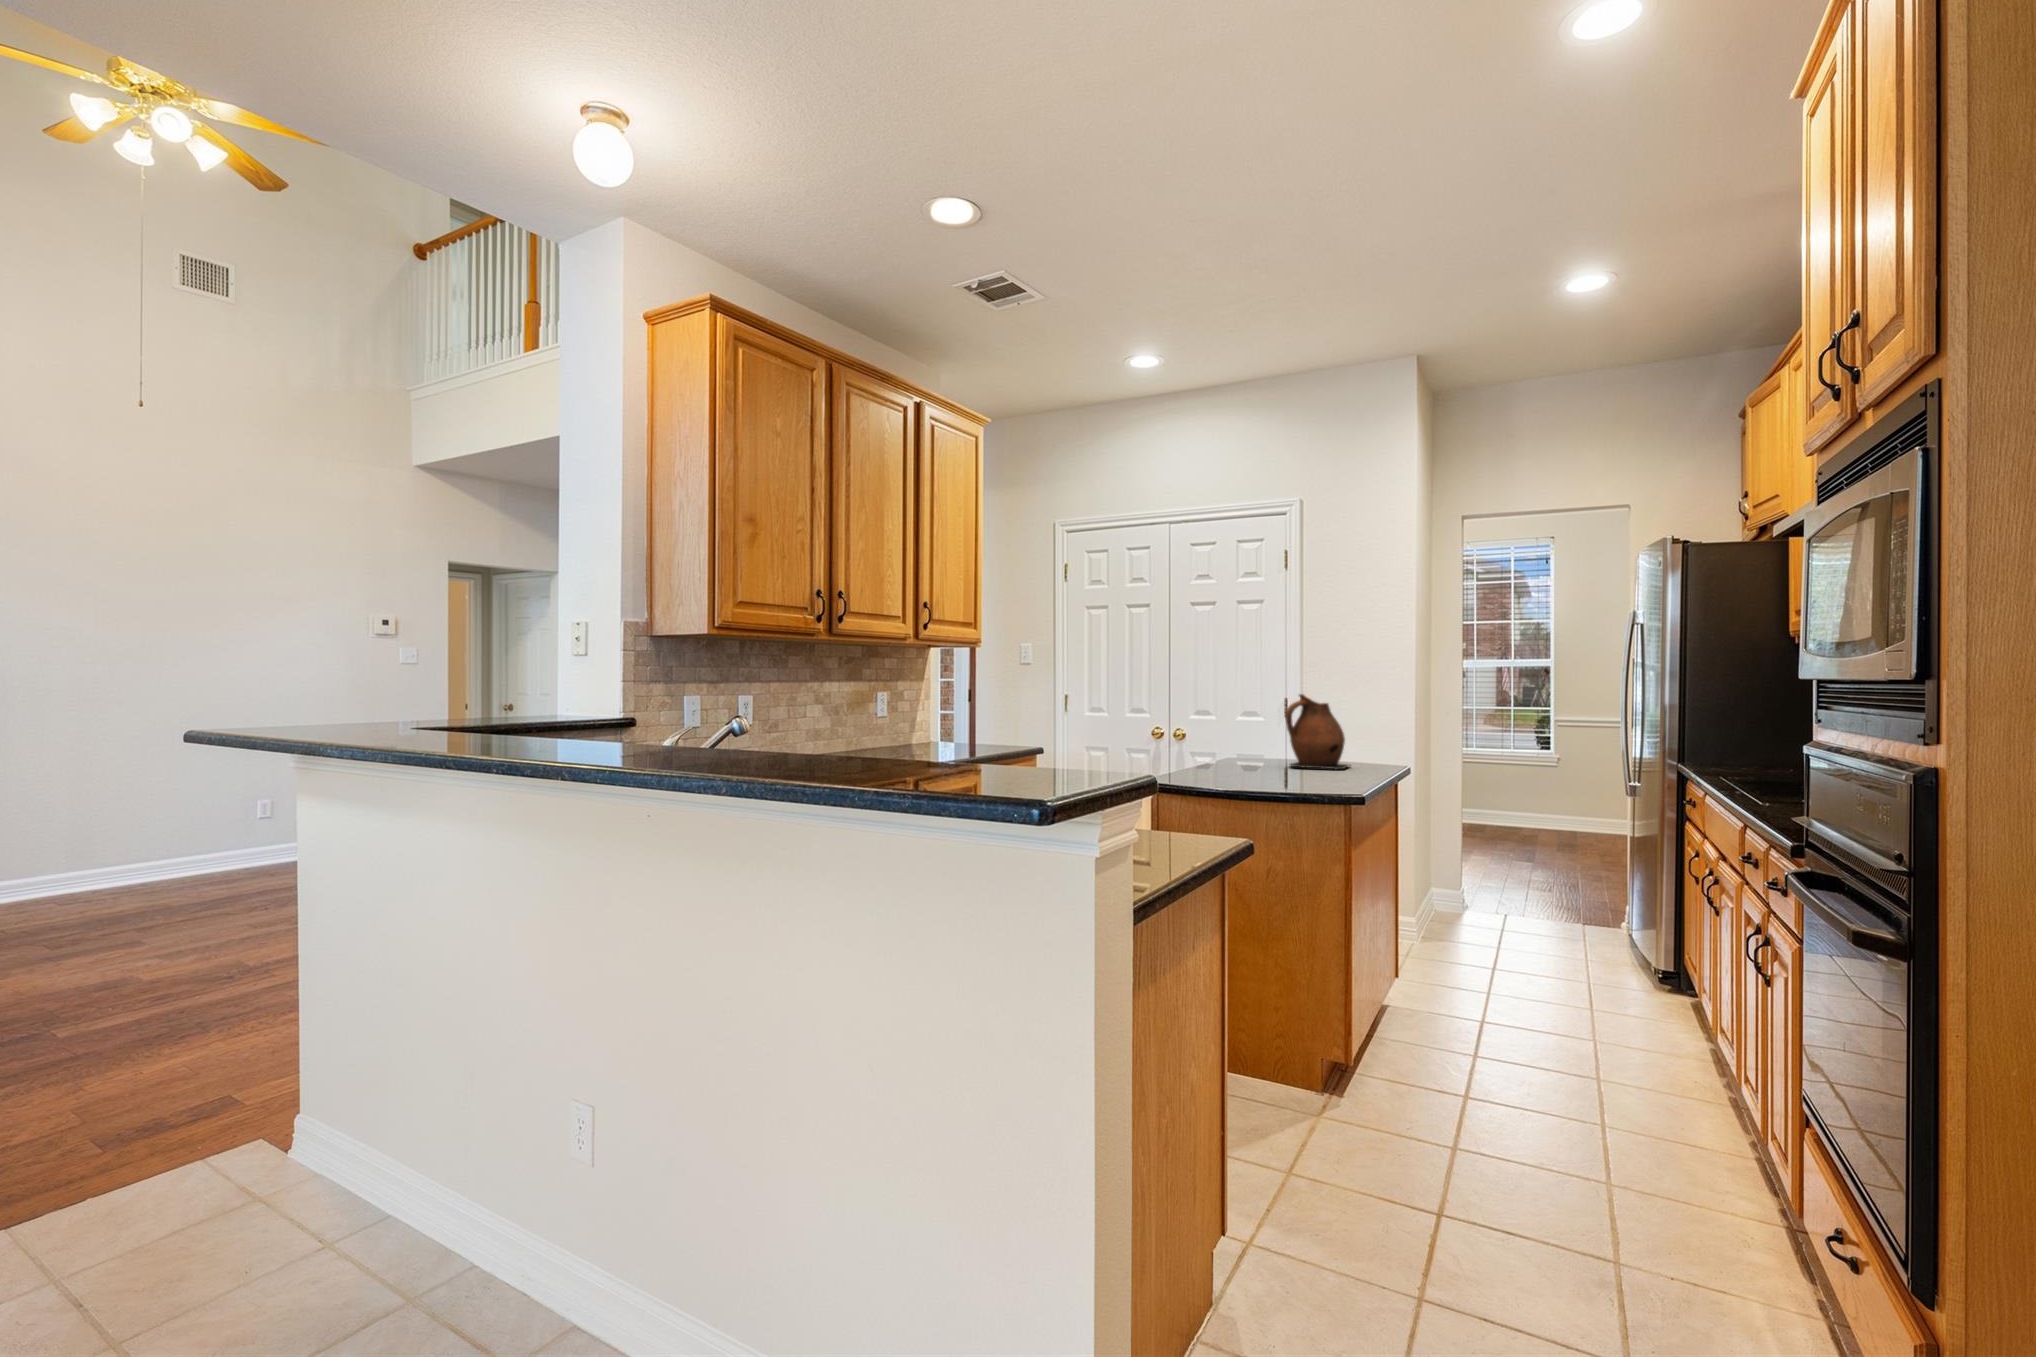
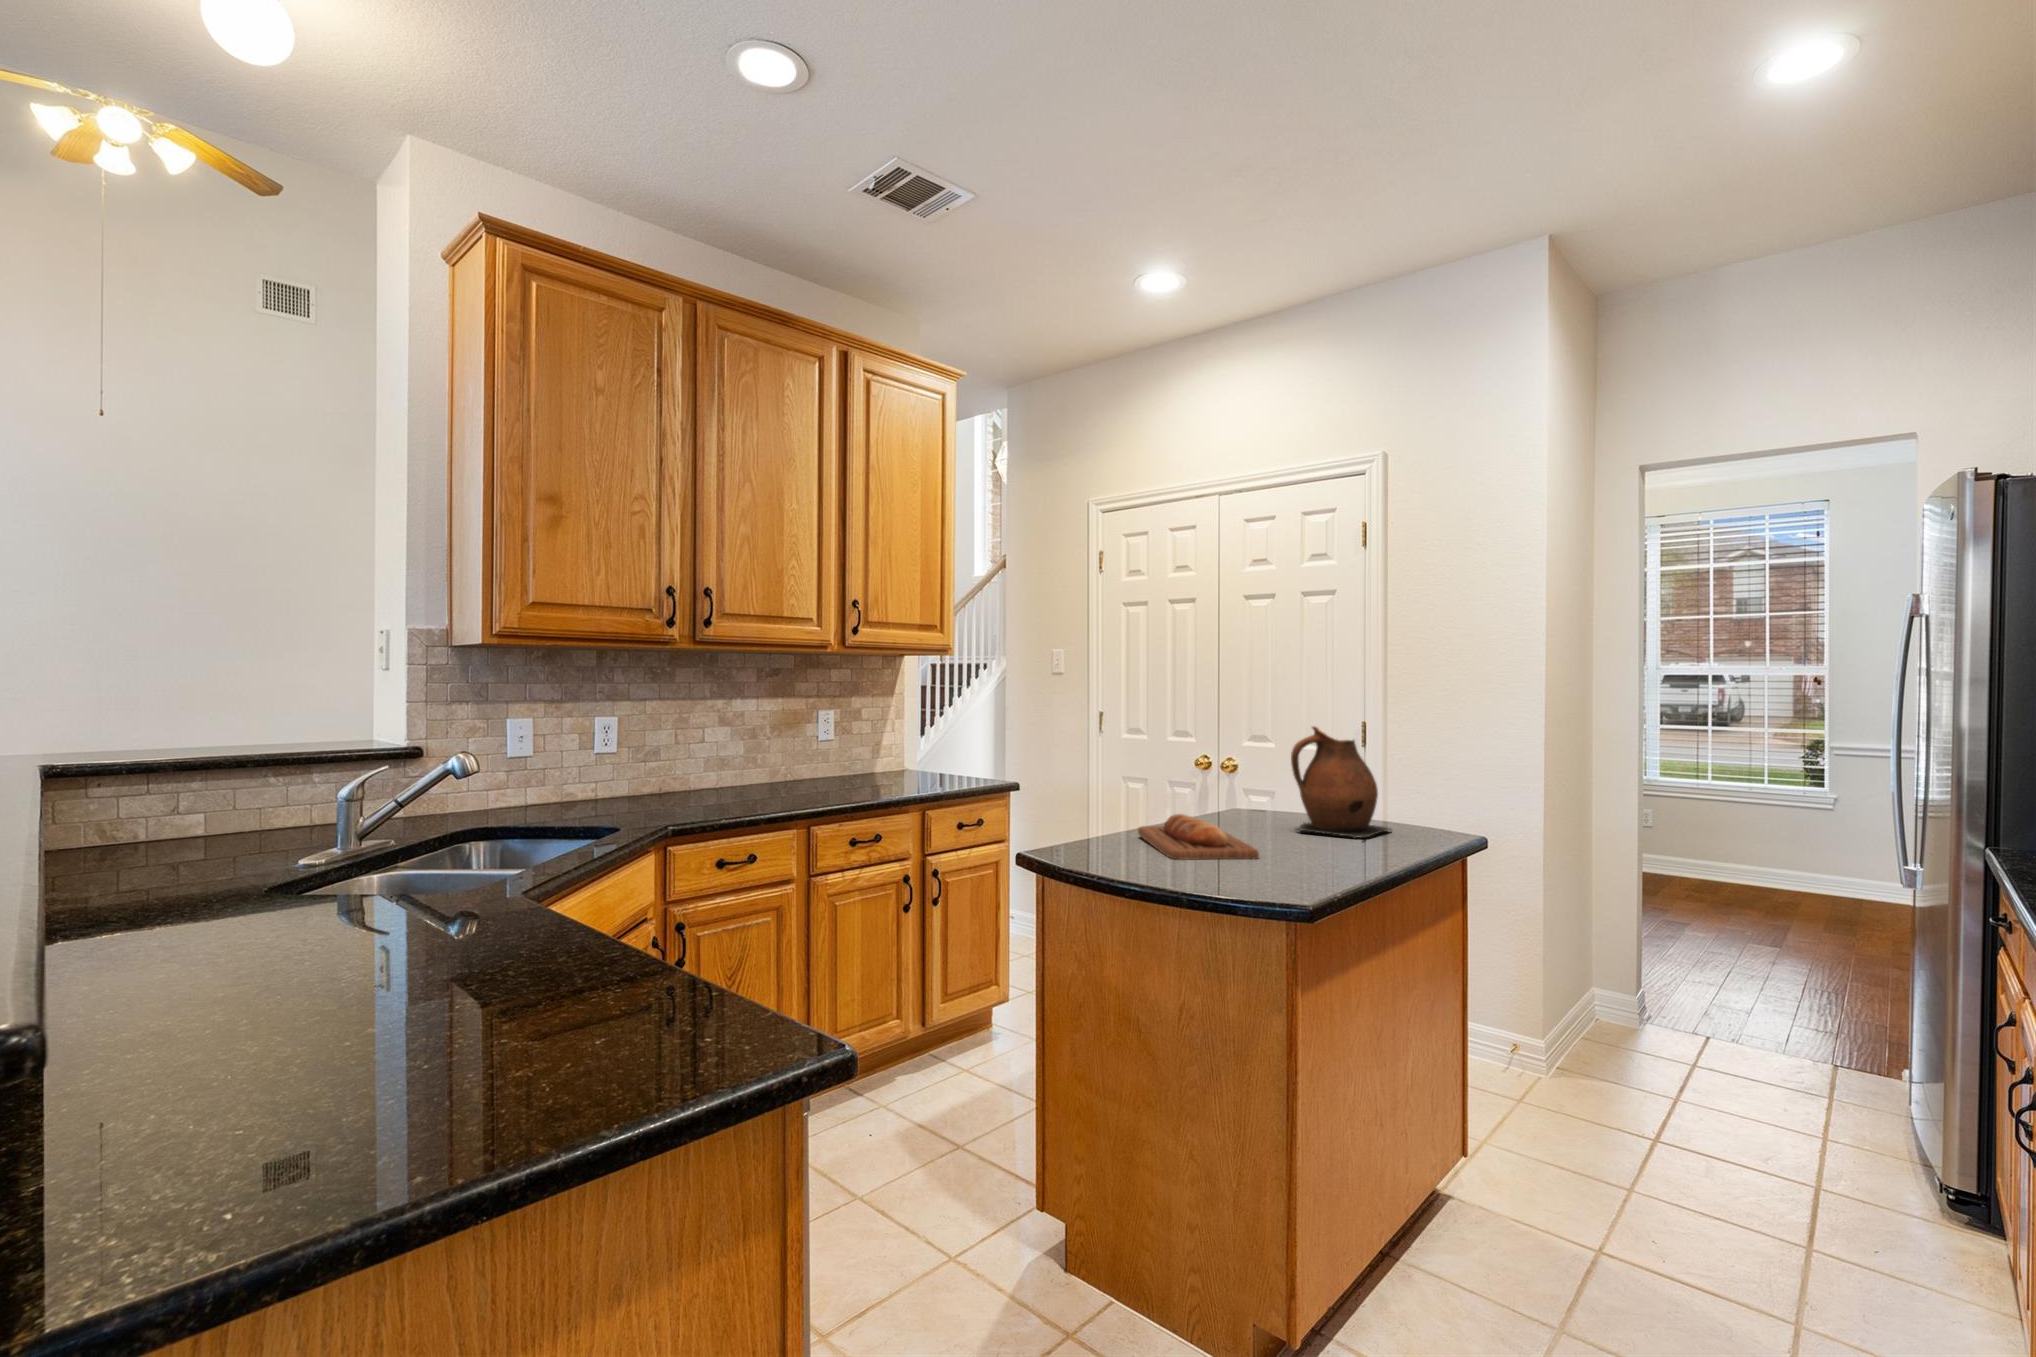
bread loaf: none [1195,755,1299,782] -> present [1138,814,1259,860]

